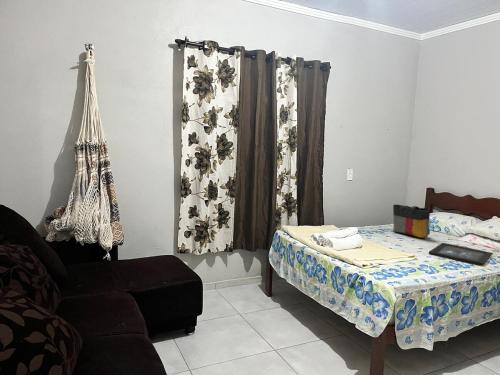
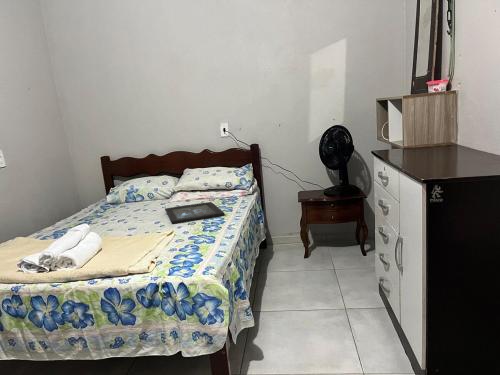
tote bag: present [393,205,430,238] -> none [89,176,141,216]

